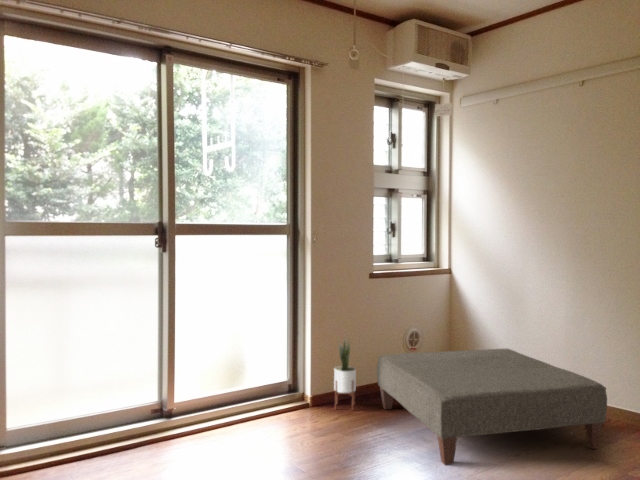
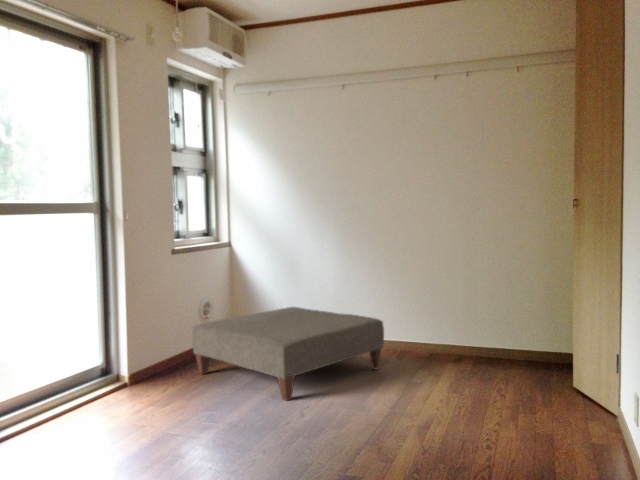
potted plant: present [334,340,356,407] -> none [151,308,174,383]

